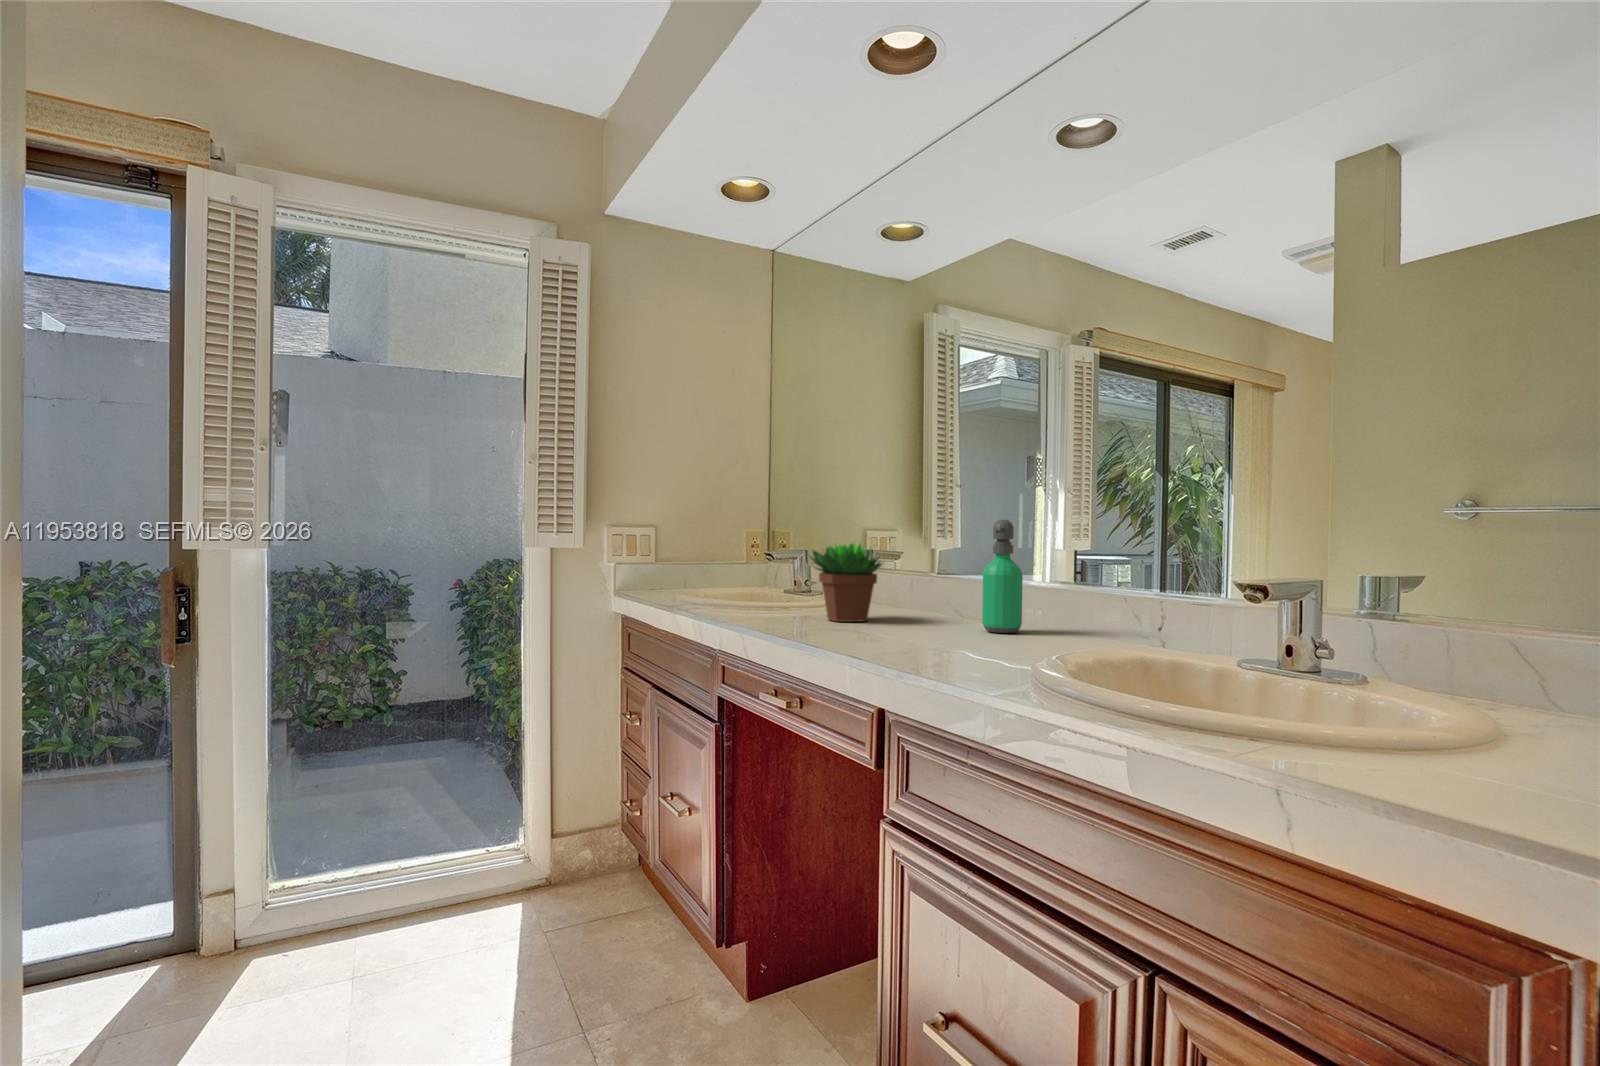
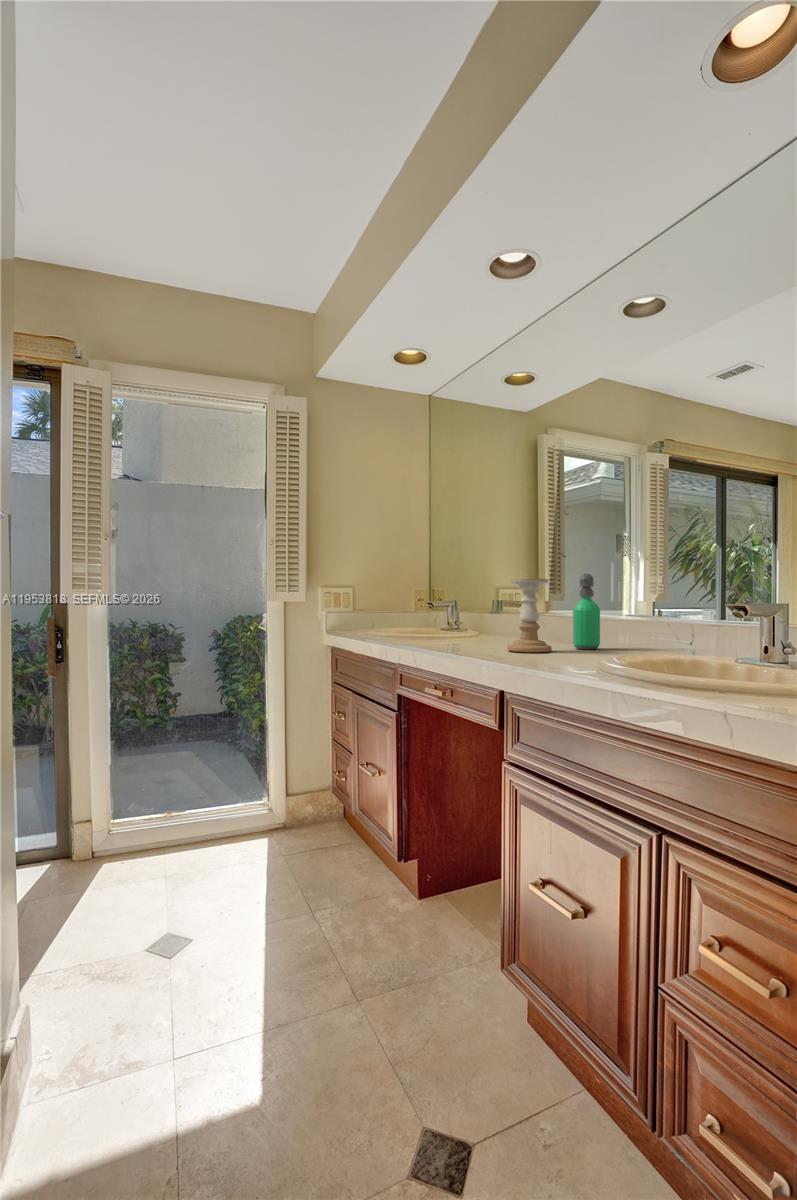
candle holder: none [887,528,953,640] -> present [507,579,552,652]
succulent plant: present [810,543,882,622] -> none [455,591,508,645]

